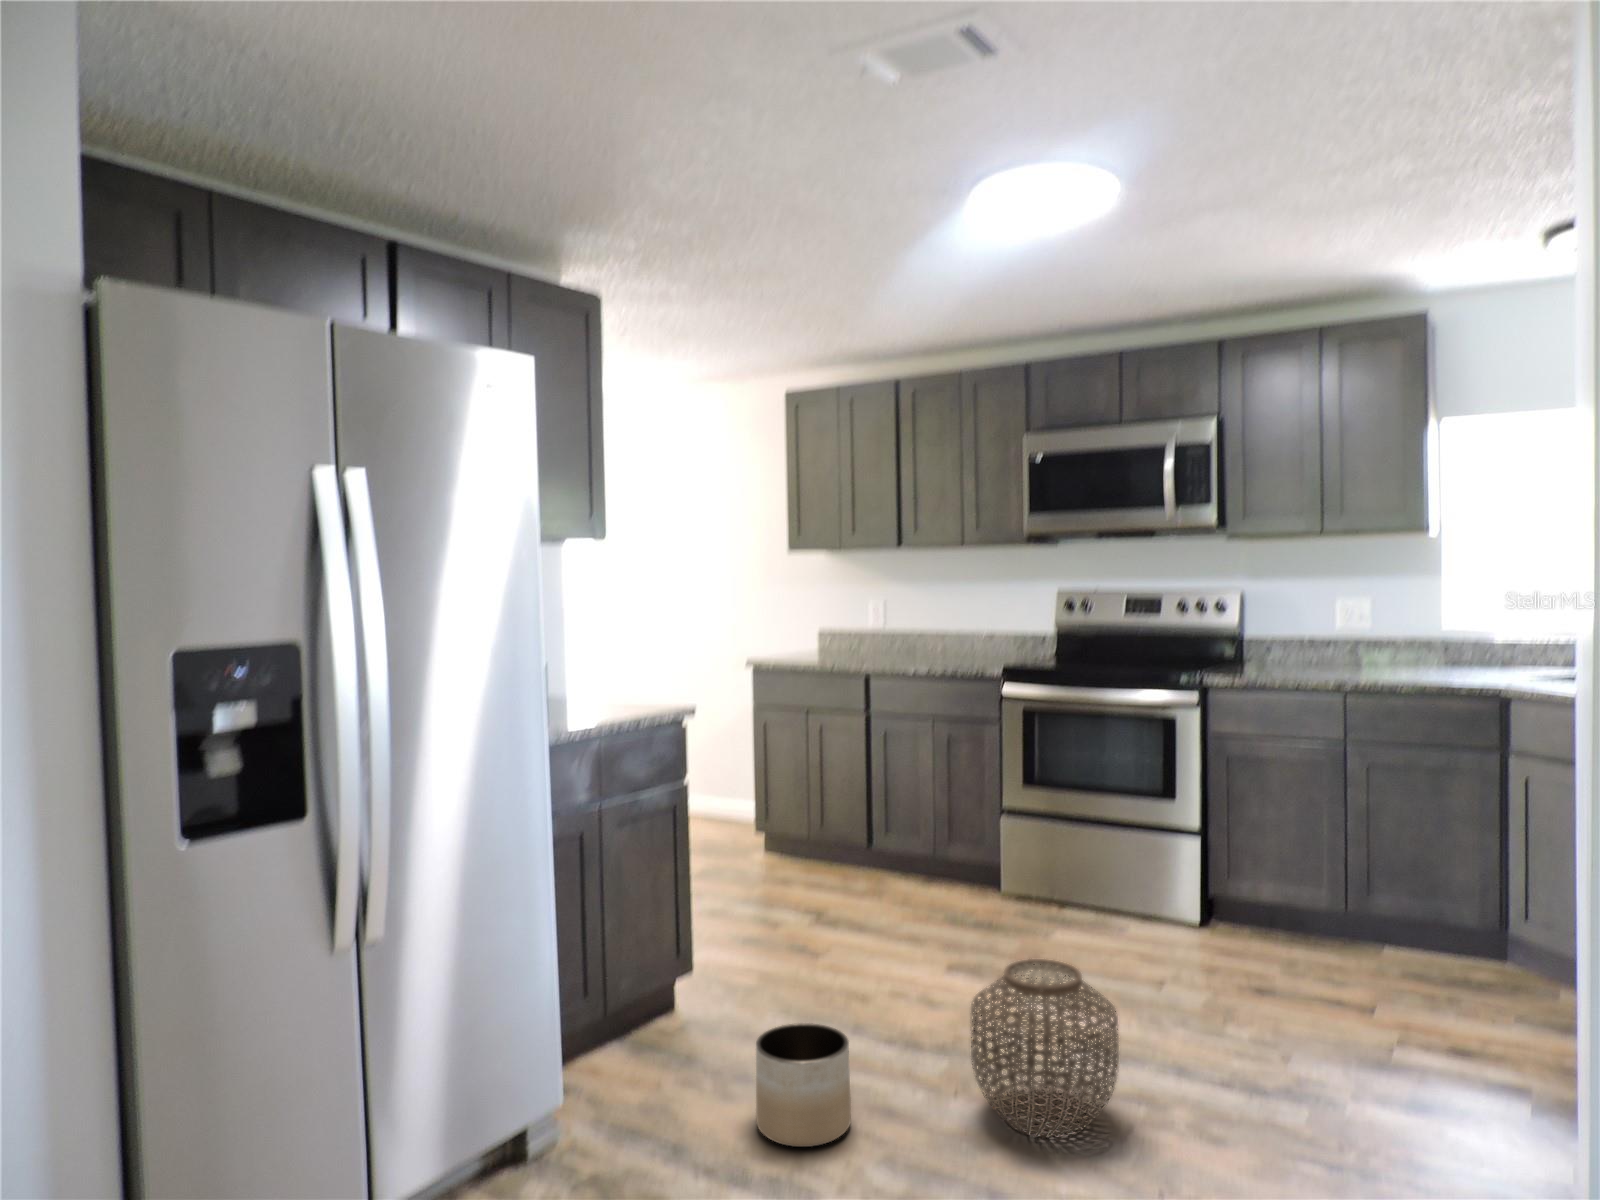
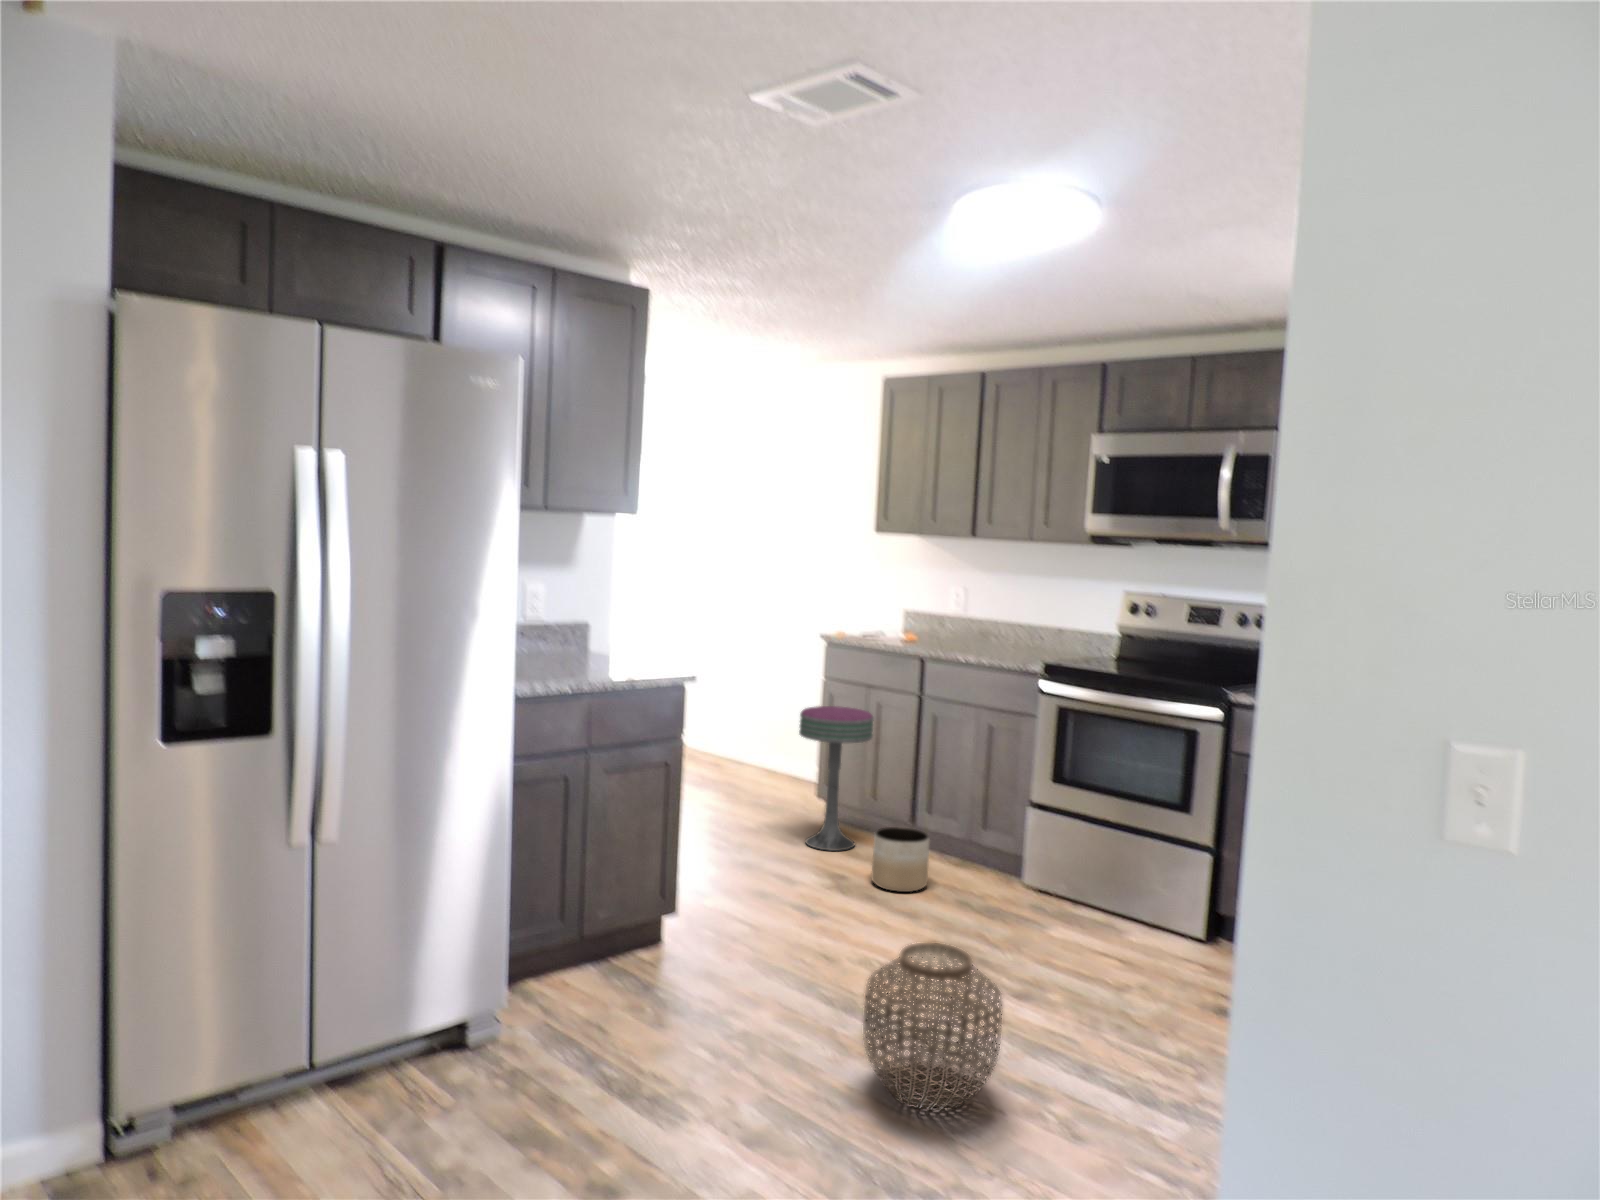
bar stool: none [743,734,821,888] -> present [799,706,873,851]
planter: present [756,1023,851,1147] -> present [872,827,930,892]

